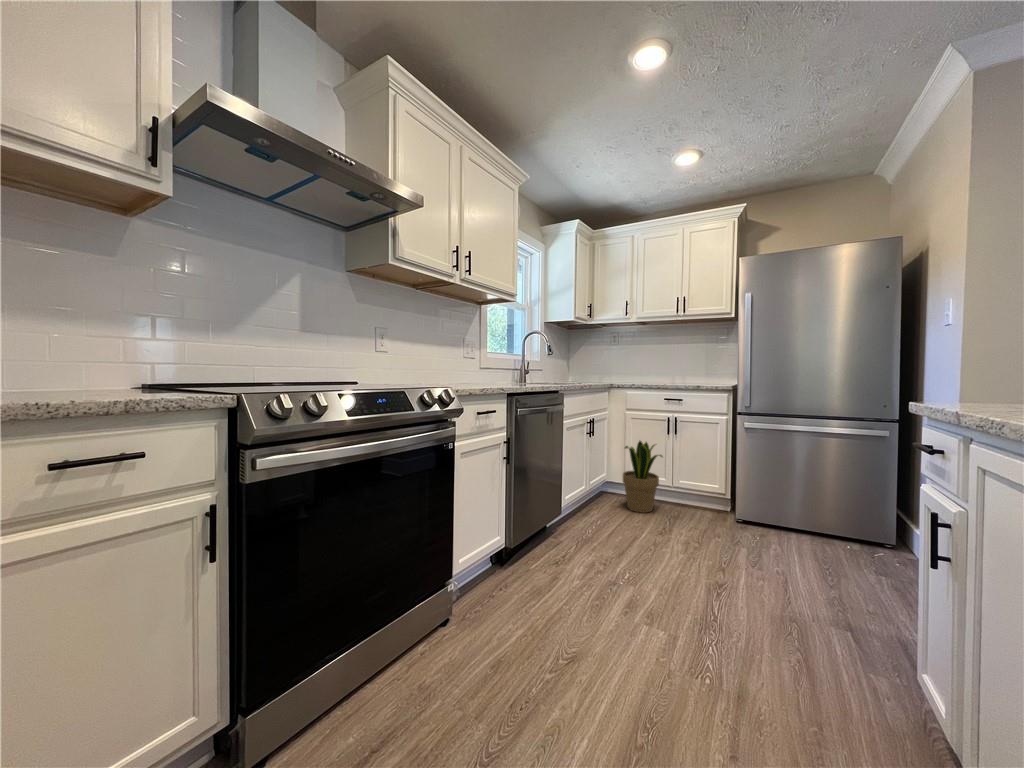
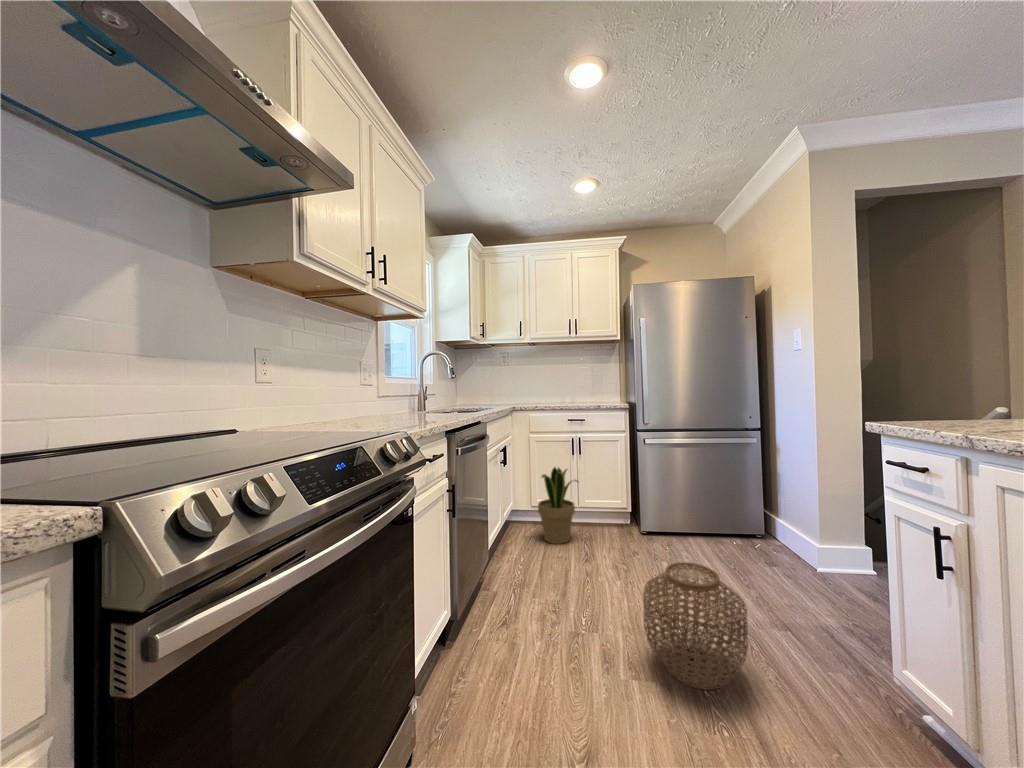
woven basket: none [664,533,769,654] -> present [643,562,748,690]

